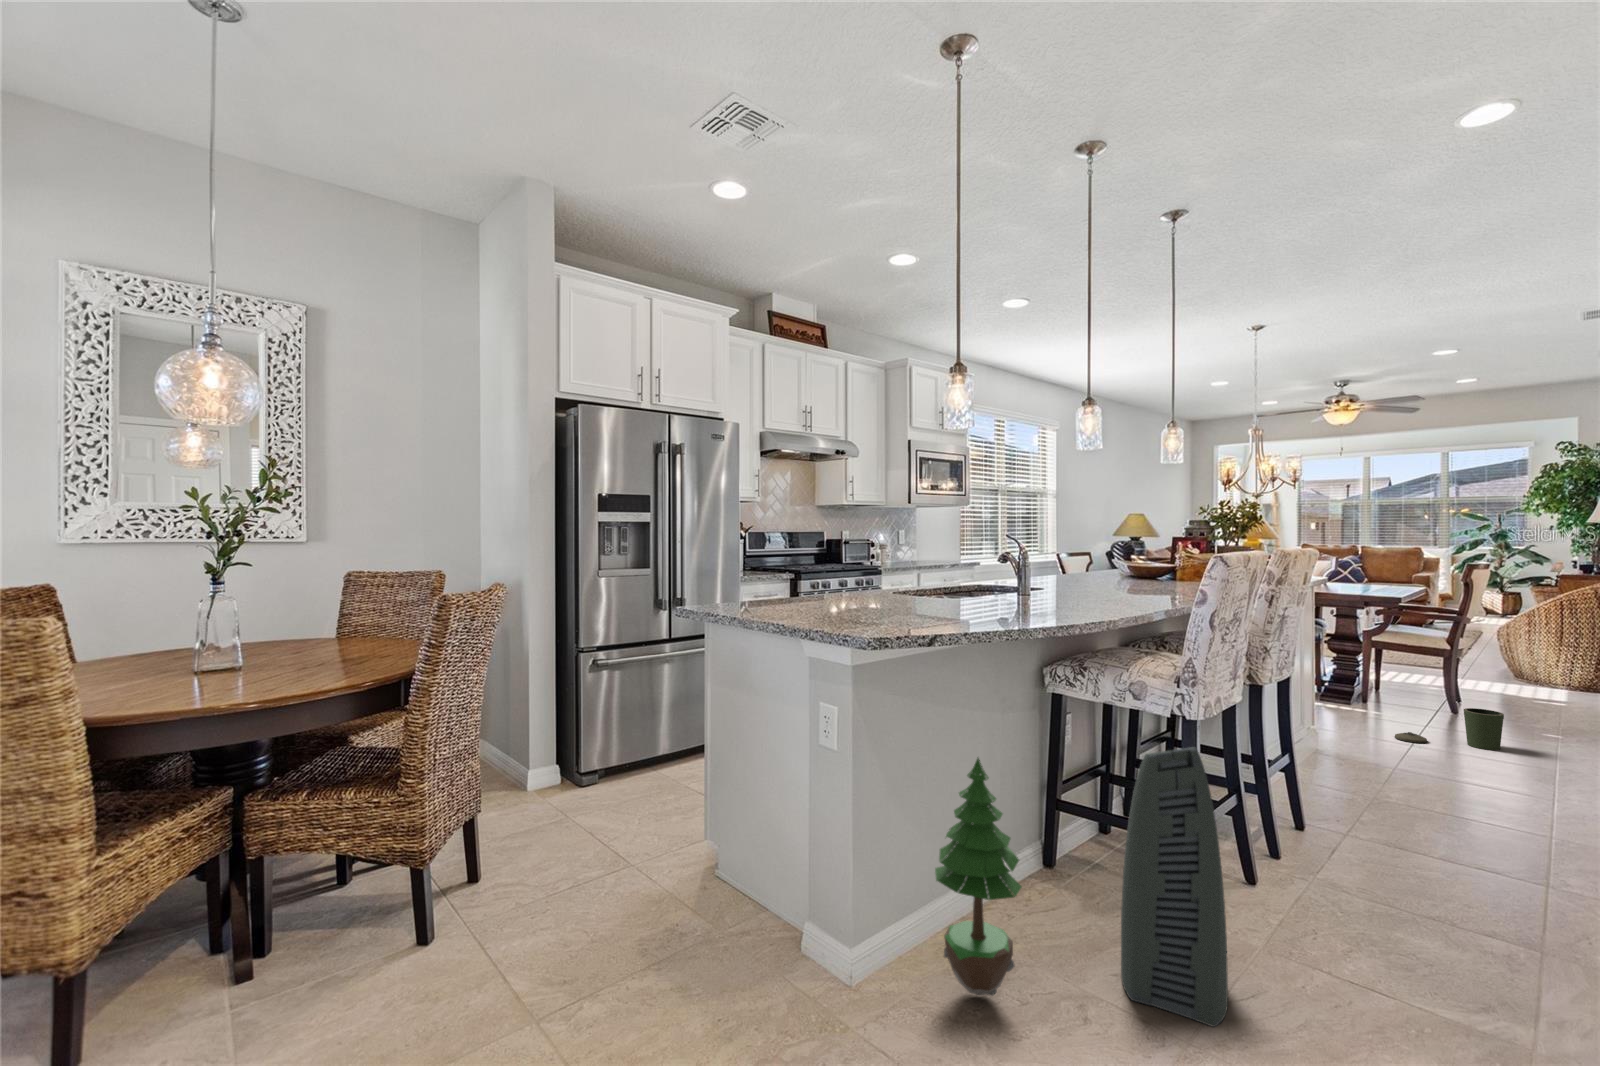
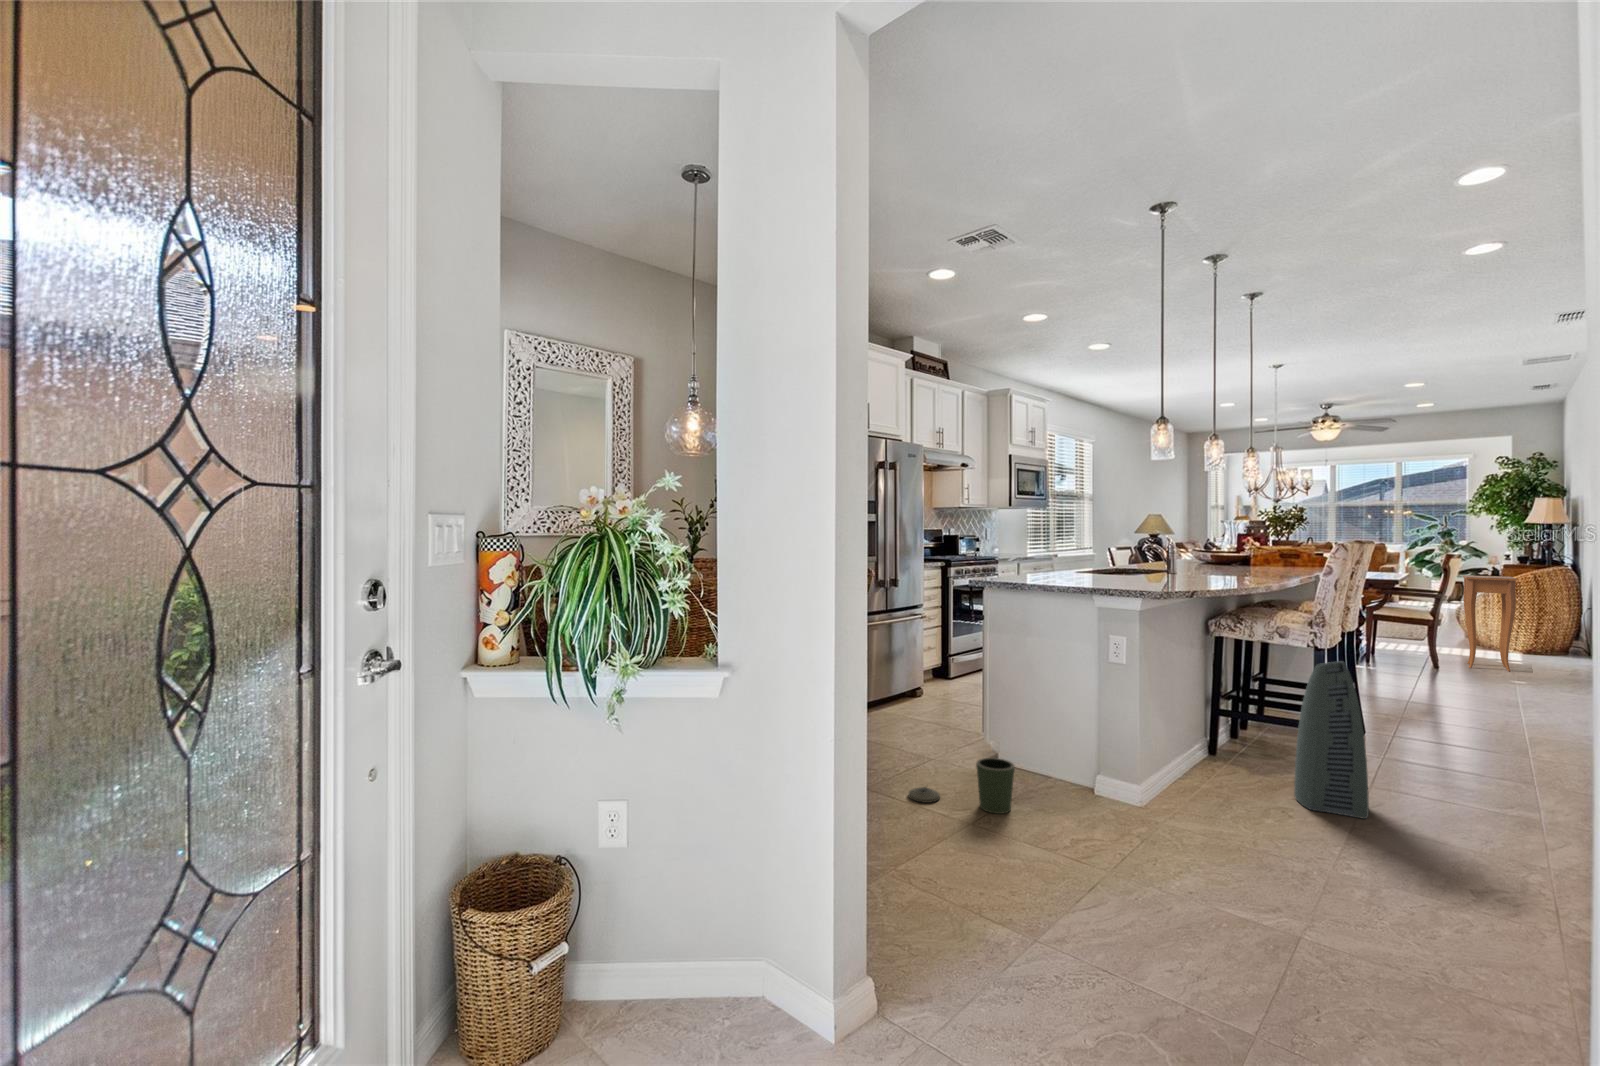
side table: none [1493,591,1564,720] -> present [1463,575,1517,671]
trash can: present [1395,708,1504,750] -> present [908,758,1015,814]
potted tree: present [935,758,1022,996] -> none [1189,666,1250,810]

